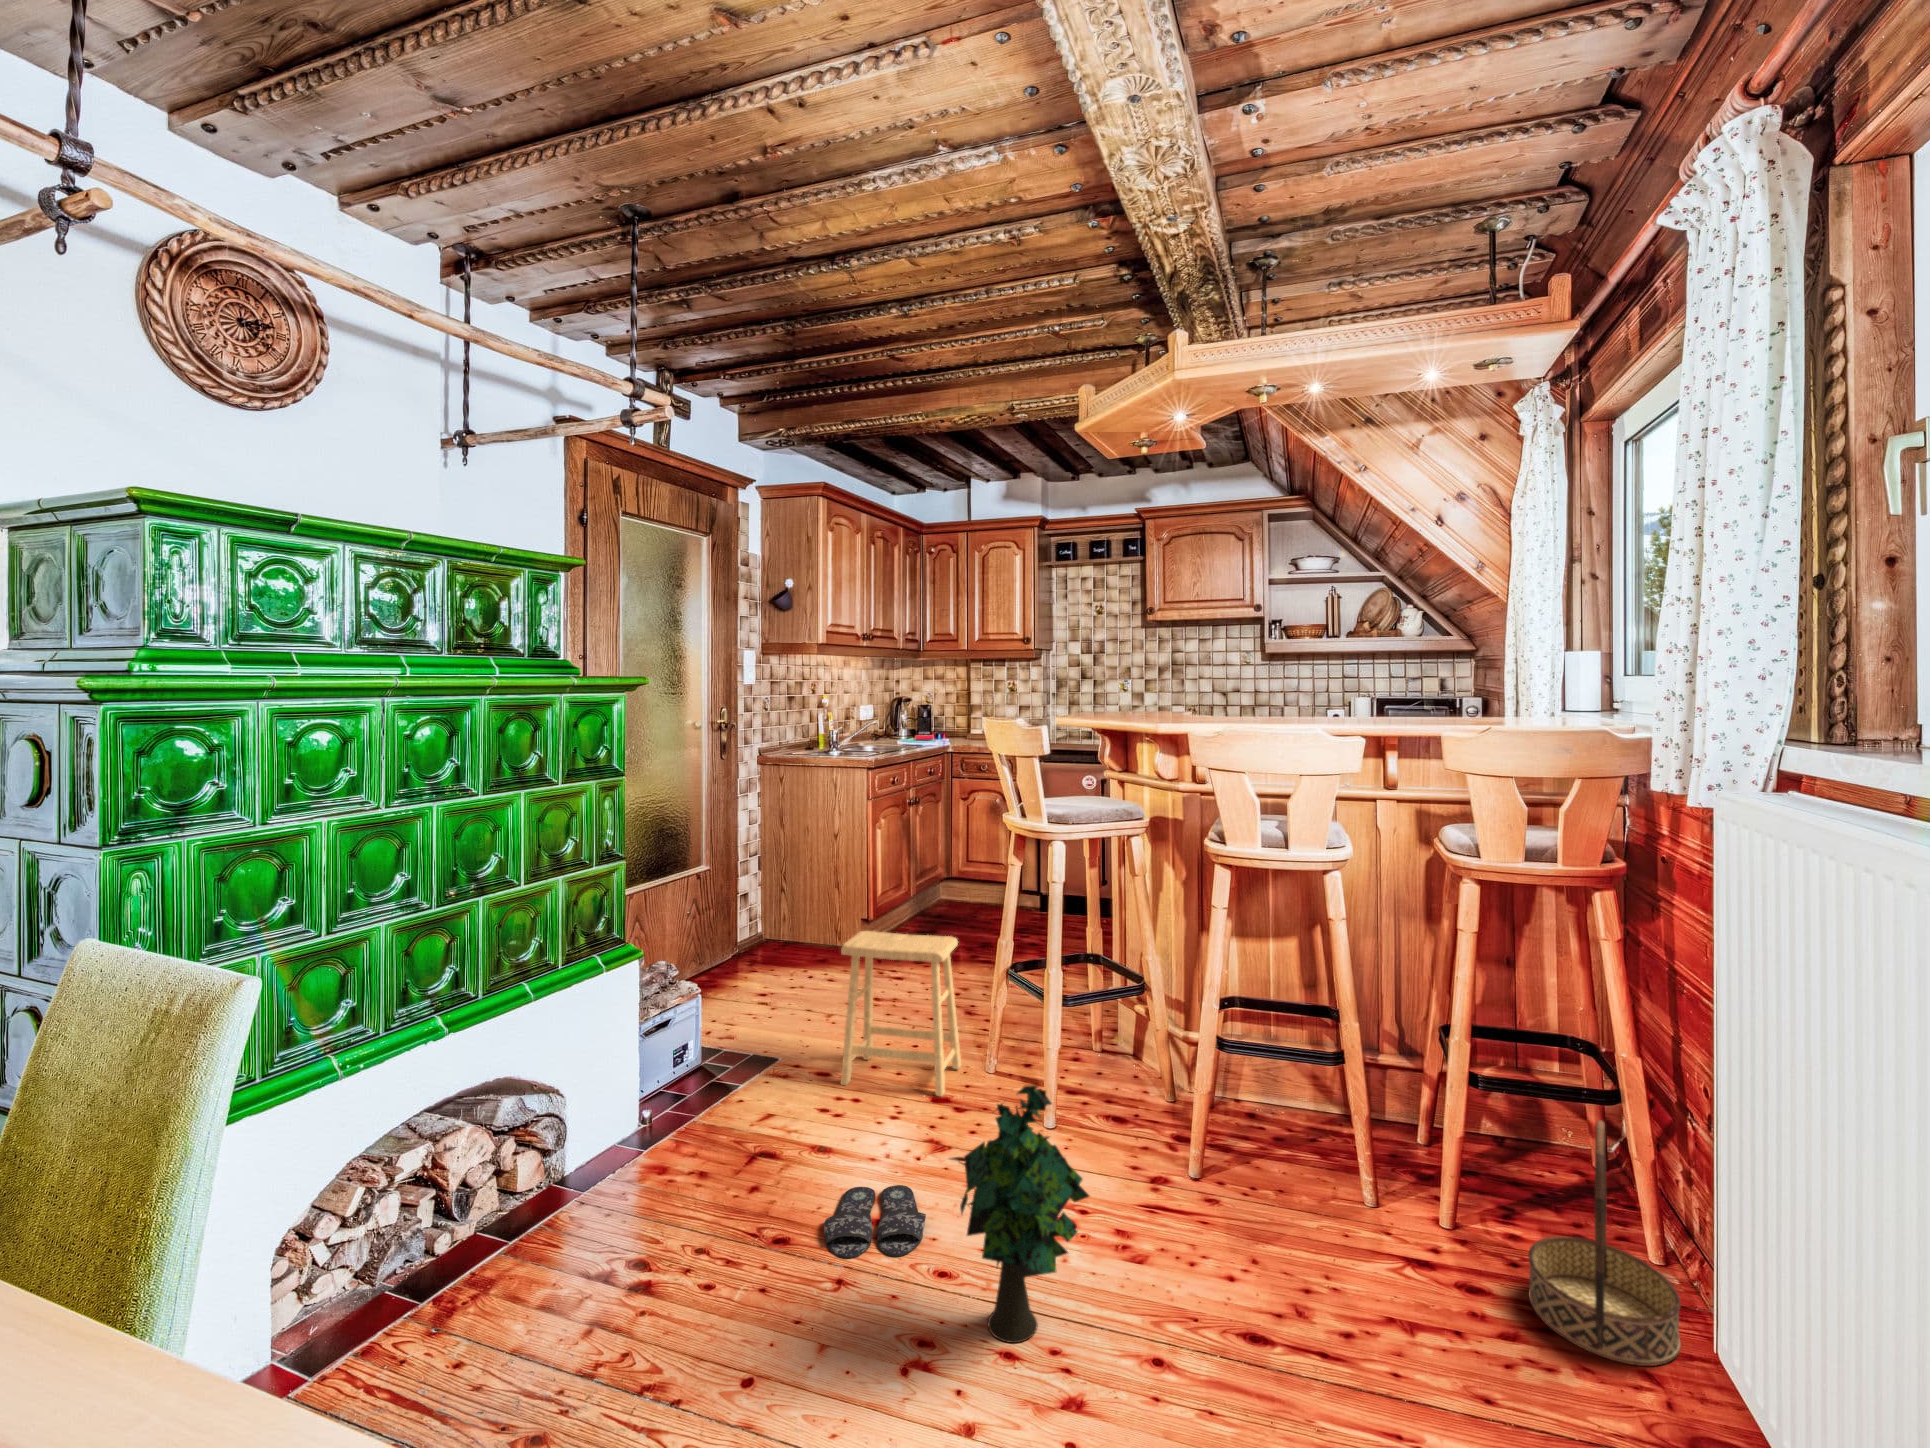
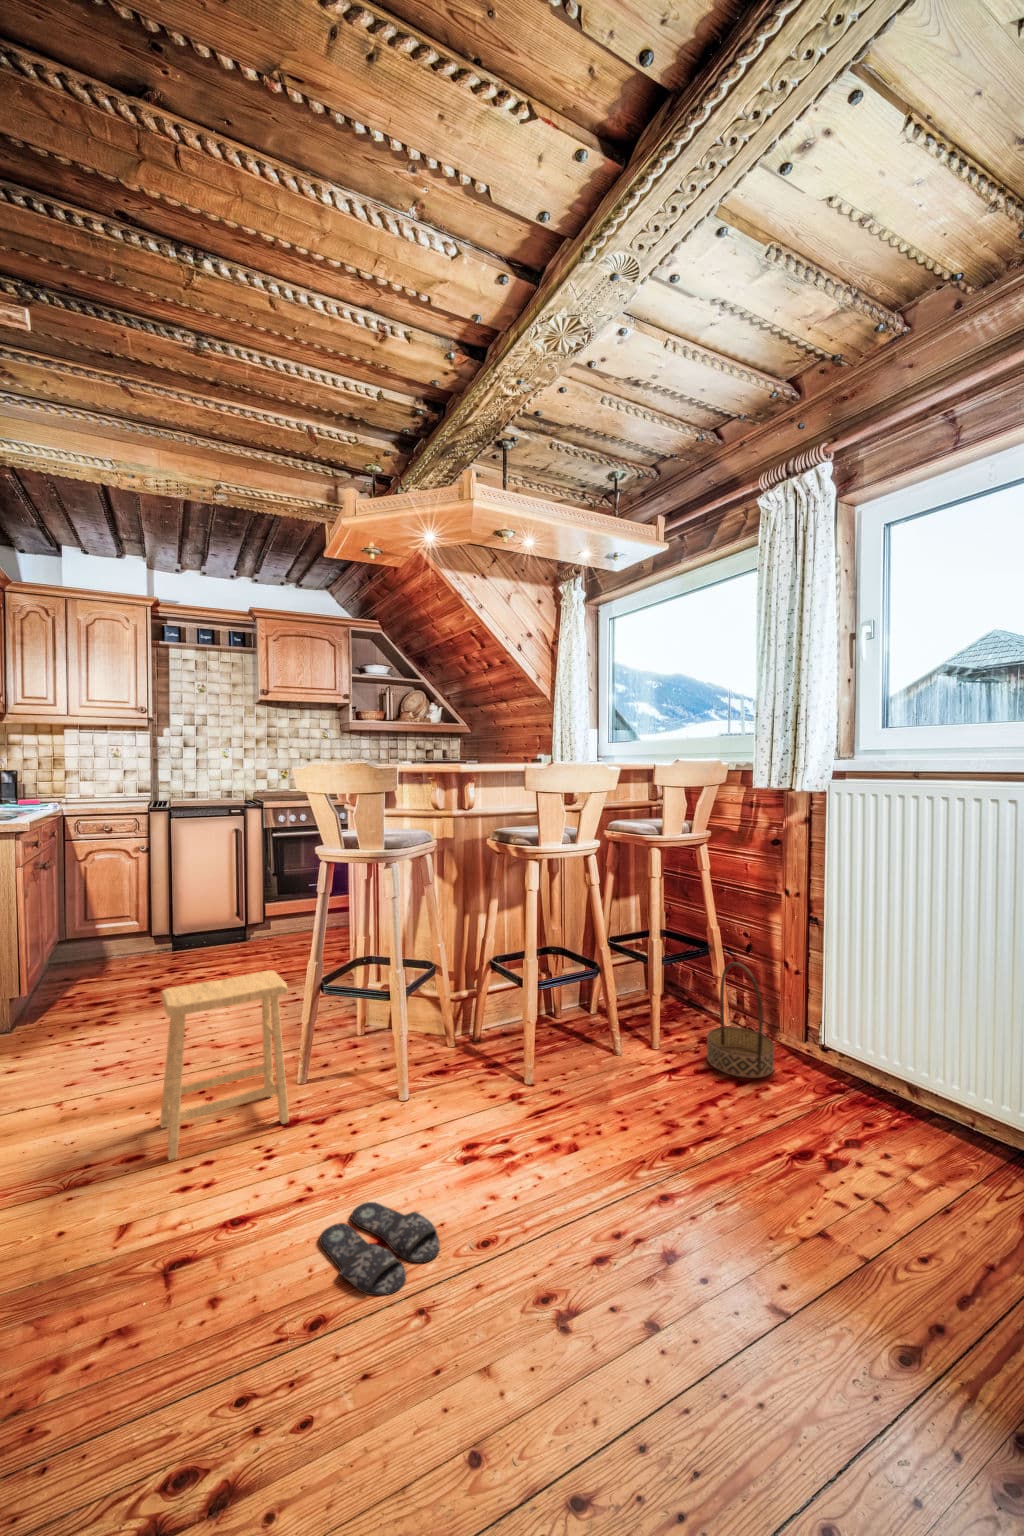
decorative plant: present [951,1085,1089,1343] -> none [517,1035,632,1256]

